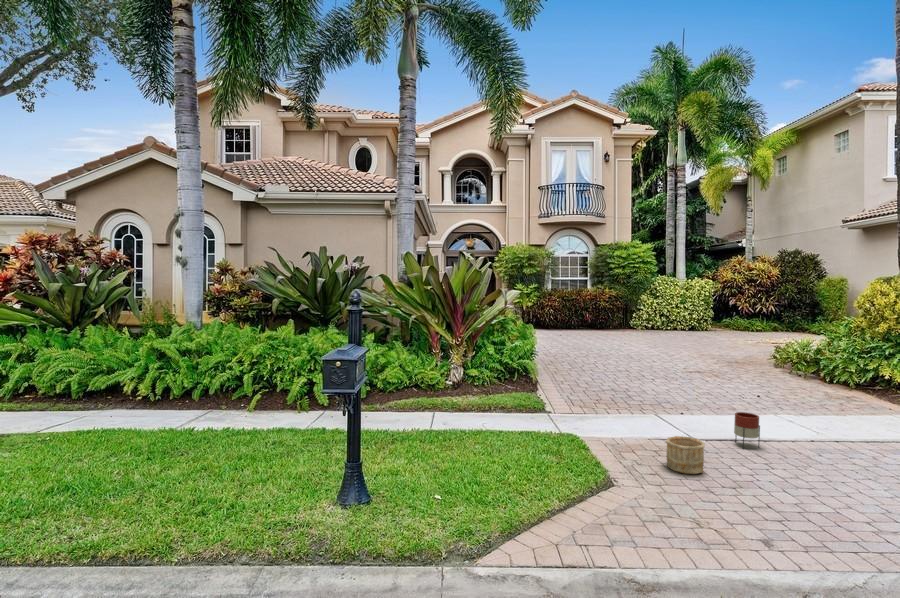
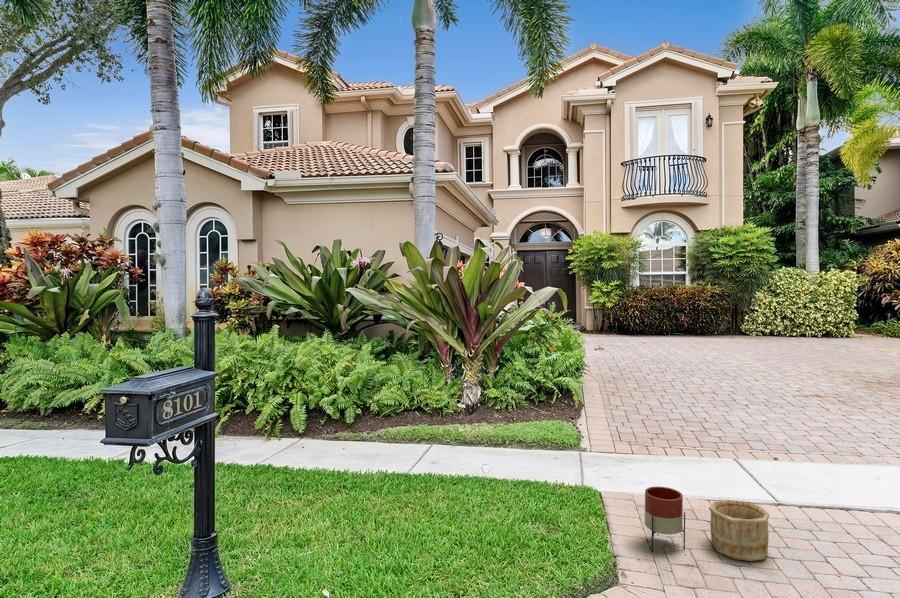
planter: present [734,412,760,447] -> present [645,486,685,552]

